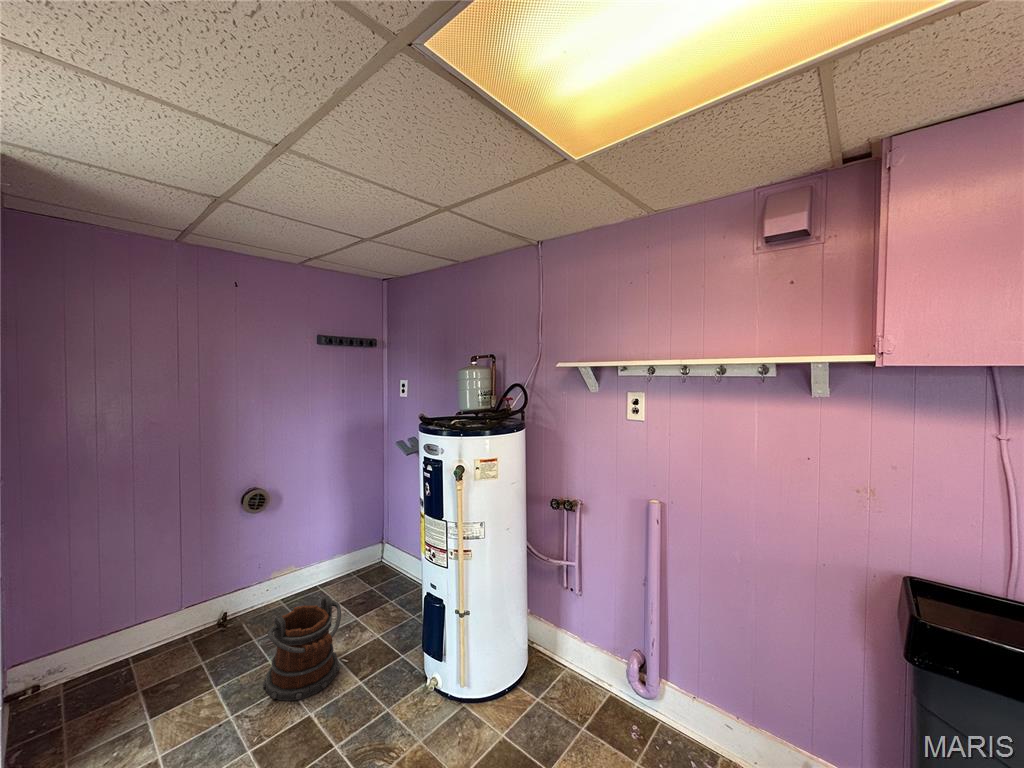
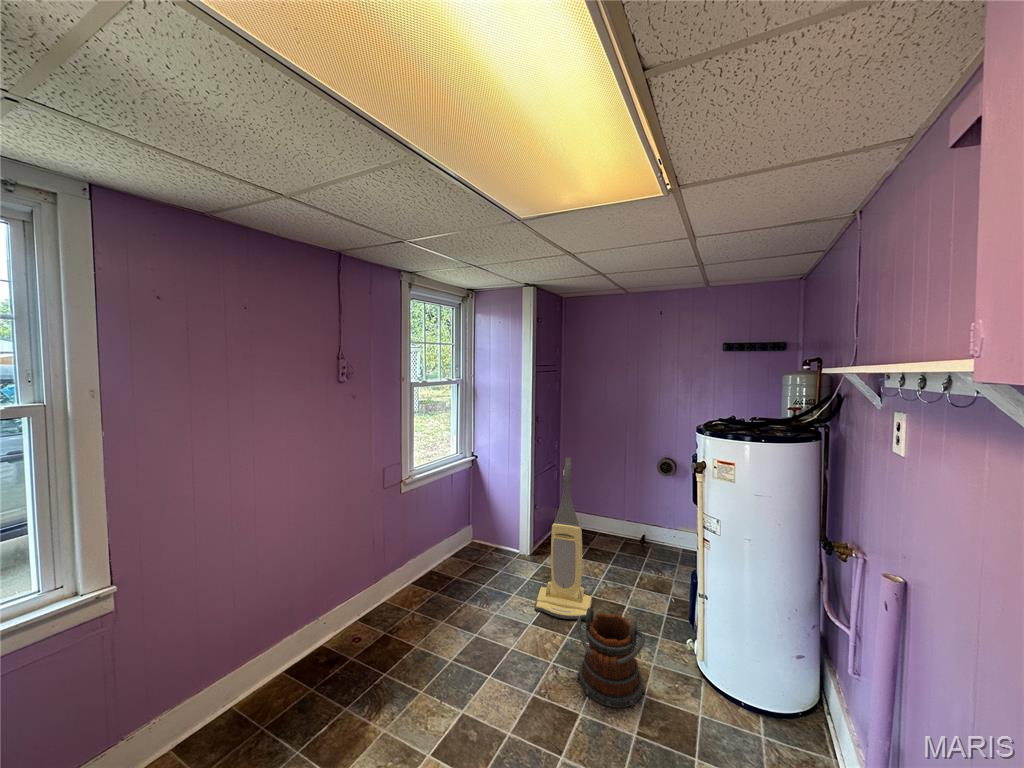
vacuum cleaner: none [114,469,220,708] -> present [534,458,592,619]

